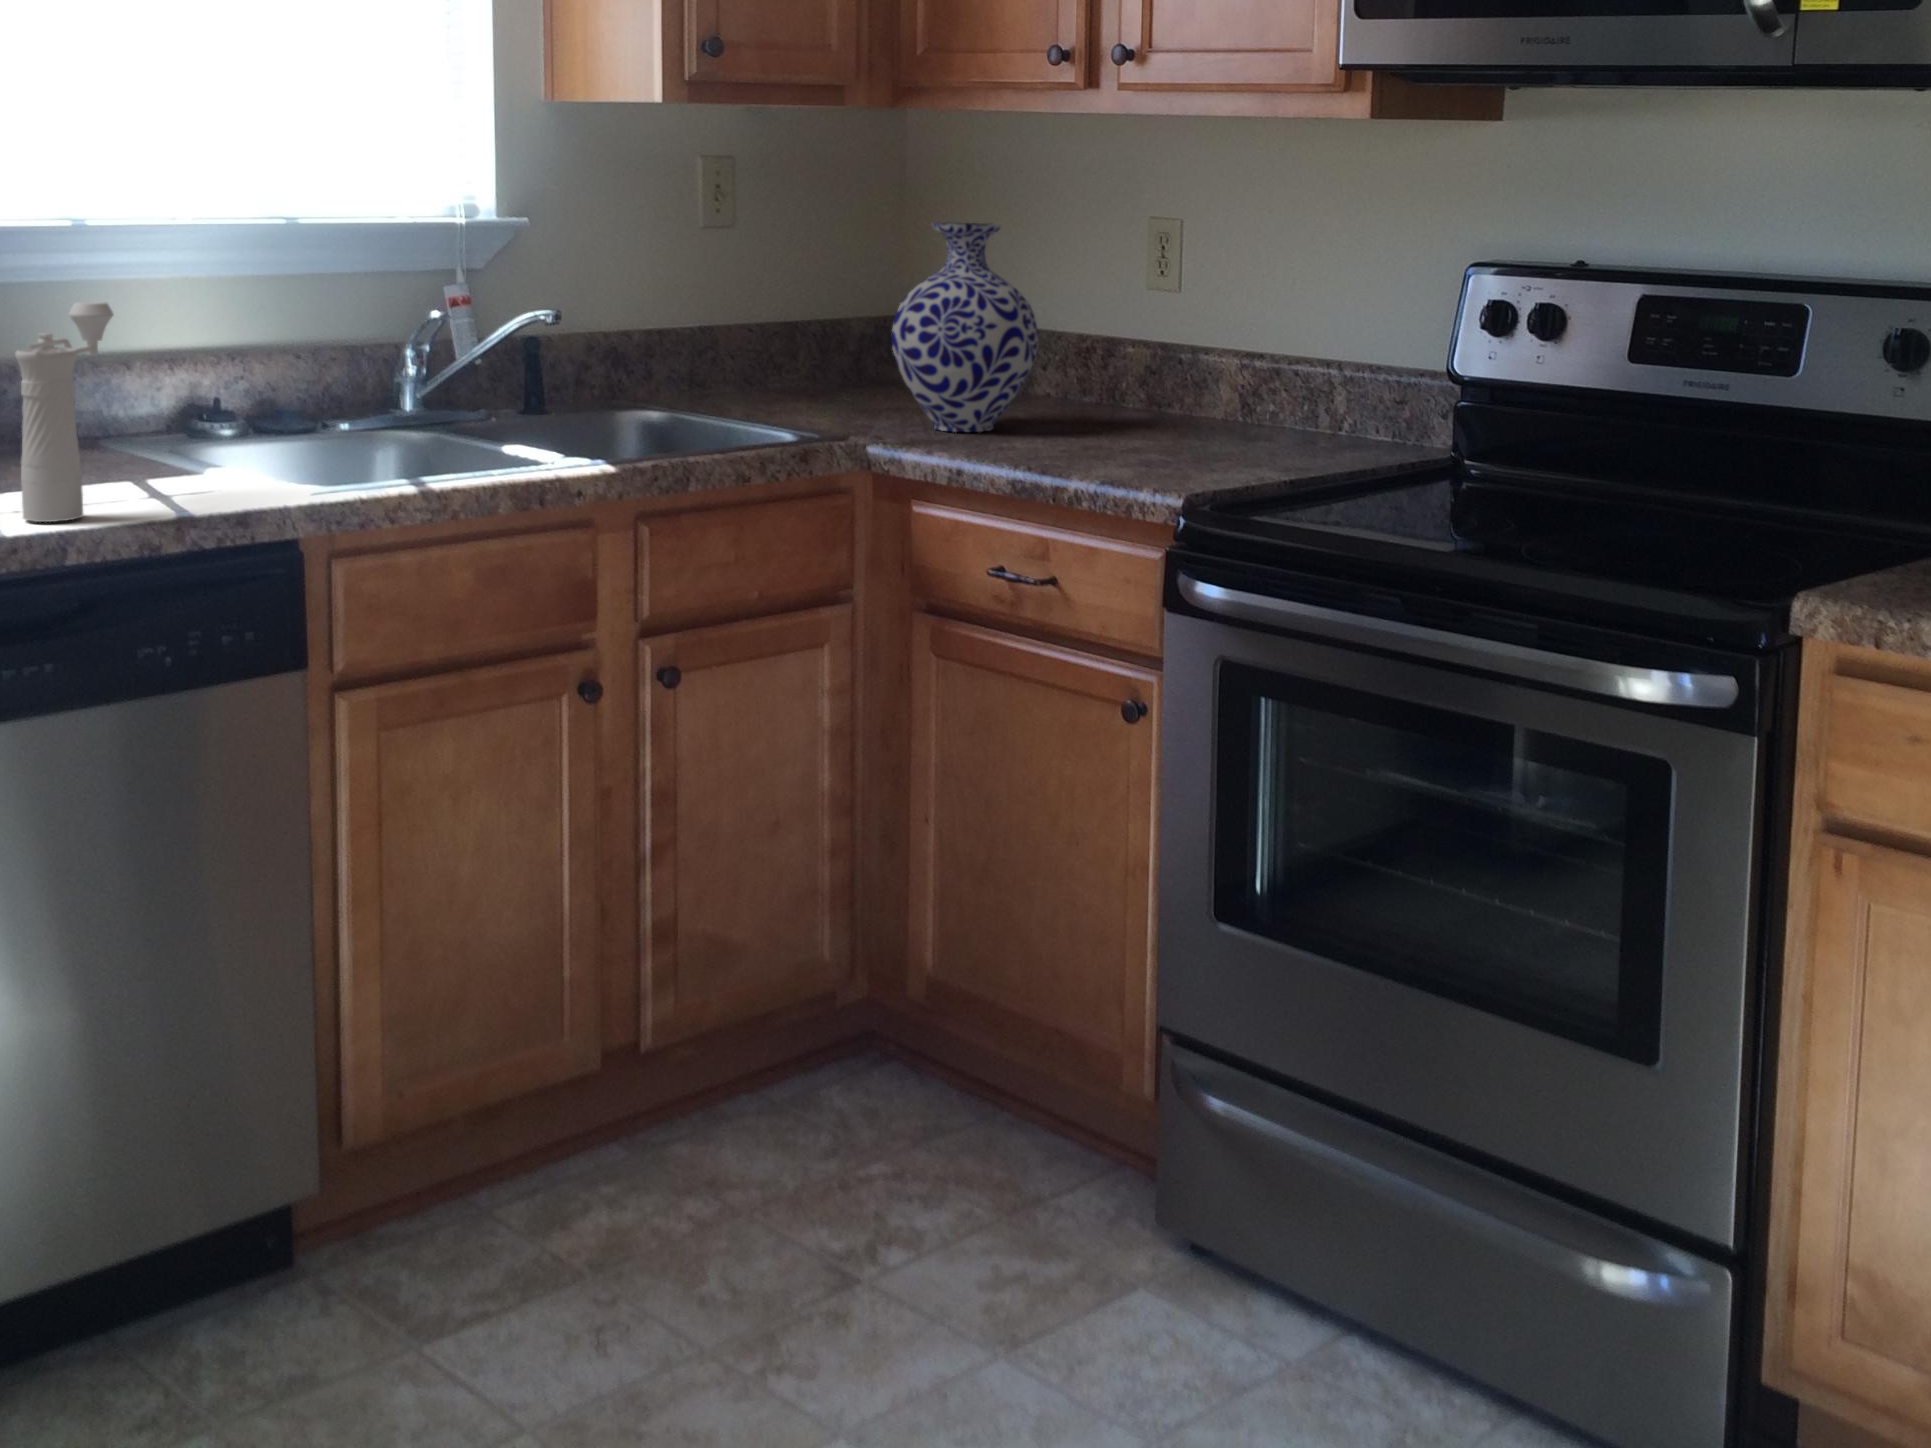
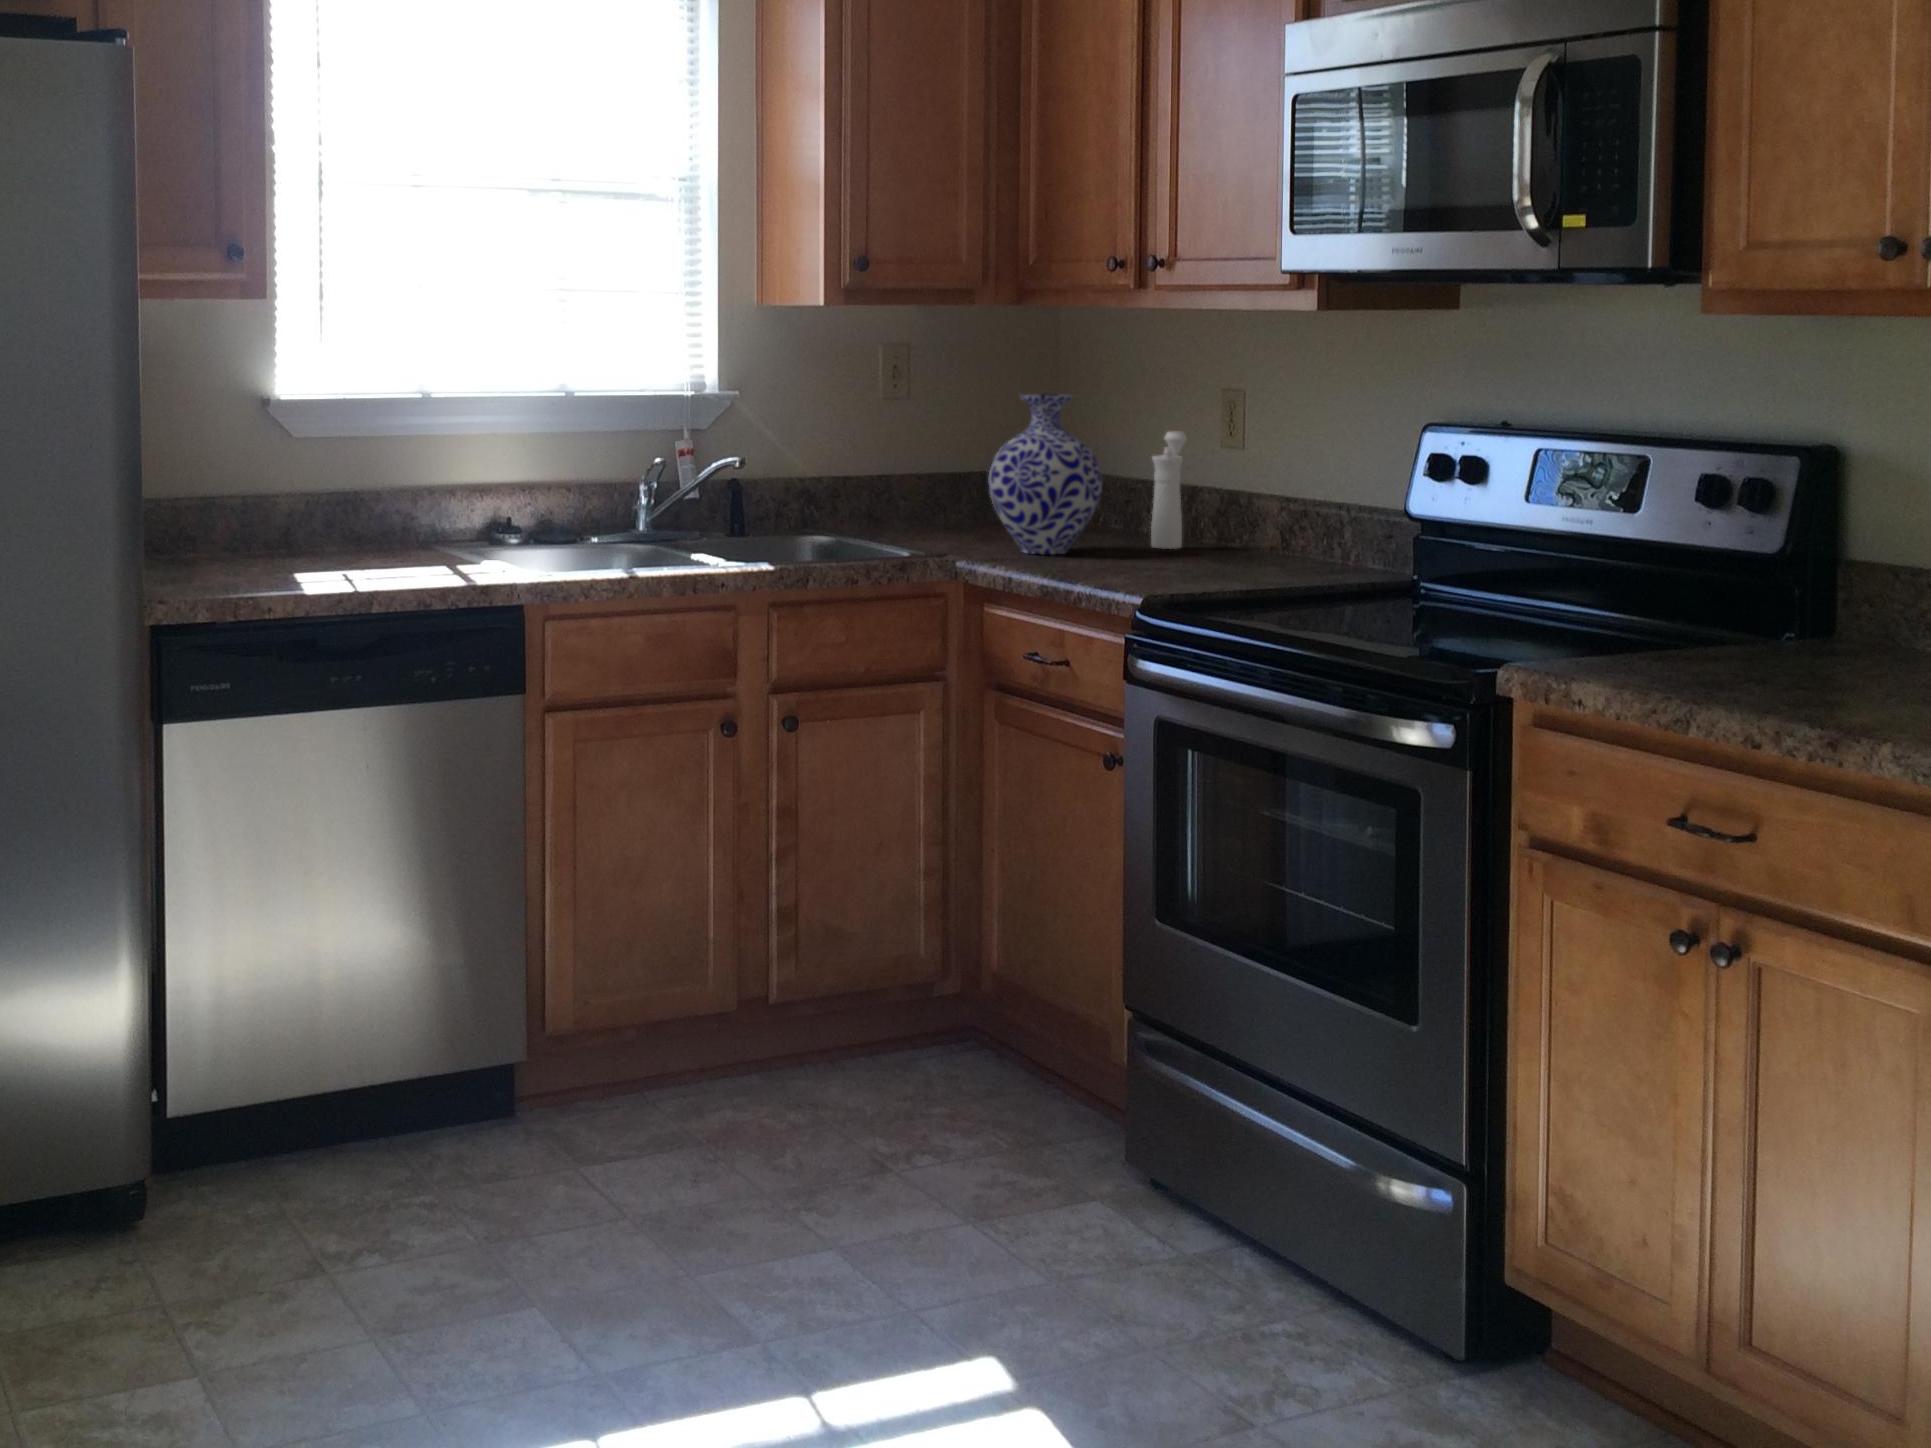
pepper mill: present [15,302,114,522] -> present [1151,432,1187,549]

